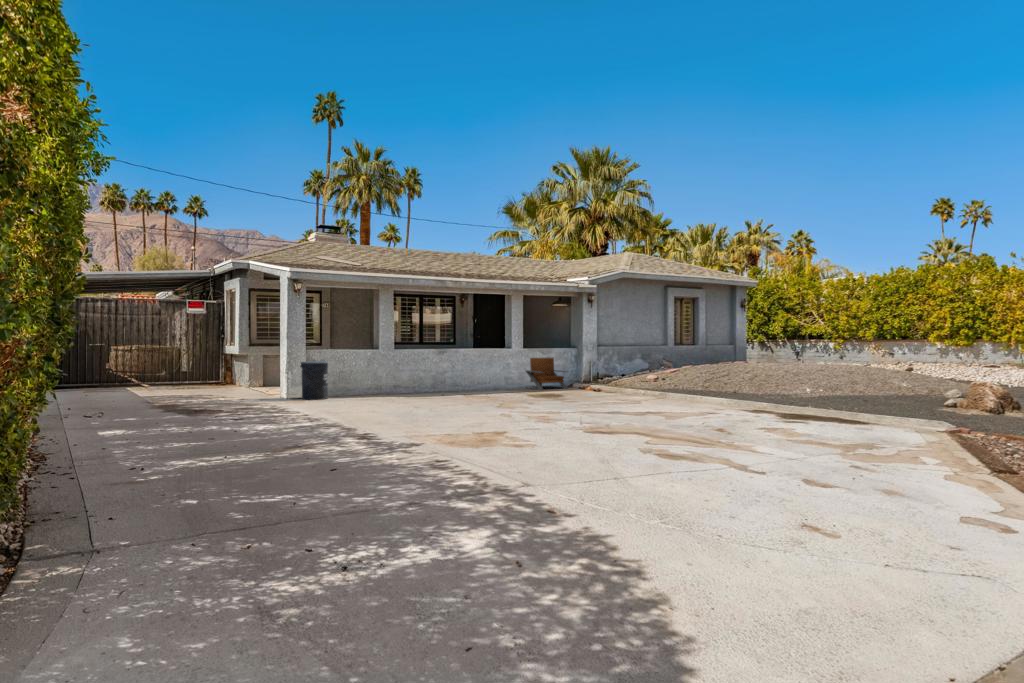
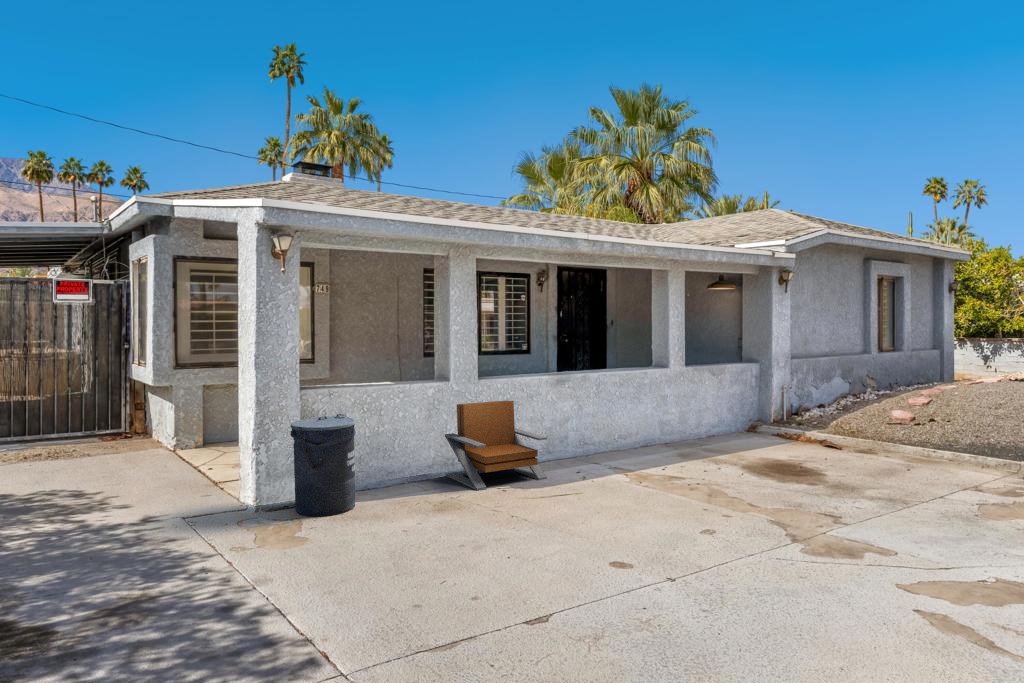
lounge chair: present [526,358,567,390] -> present [445,401,547,490]

